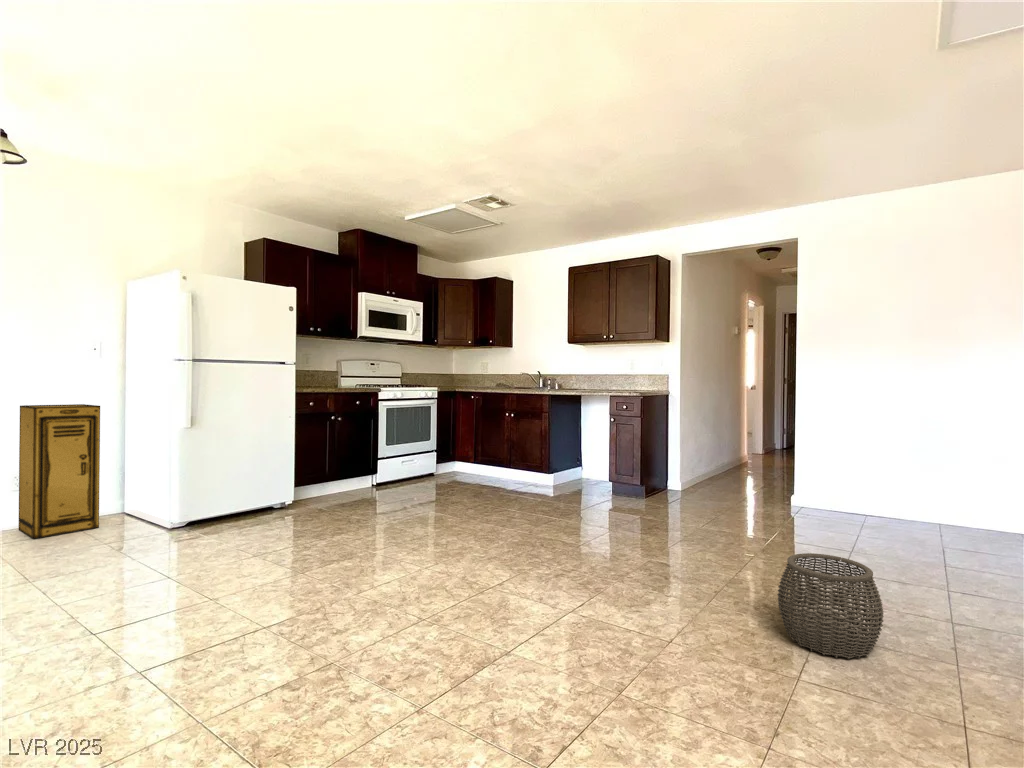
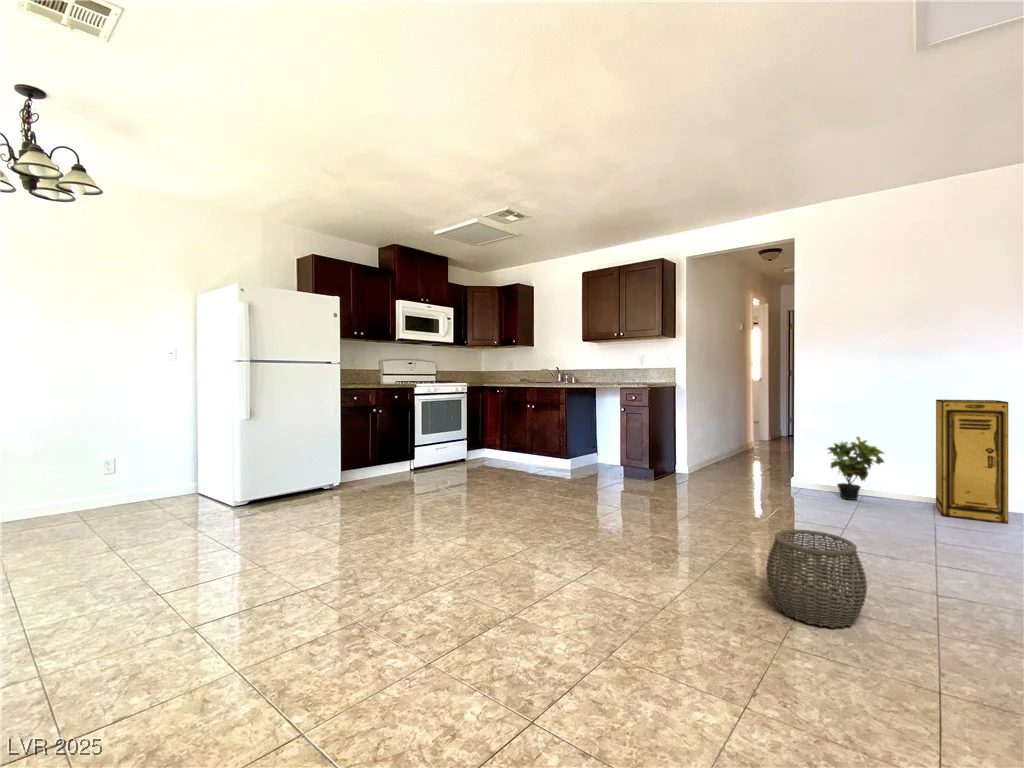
storage cabinet: present [19,404,100,539] -> present [936,400,1008,524]
potted plant: none [824,451,884,518] -> present [828,437,884,500]

